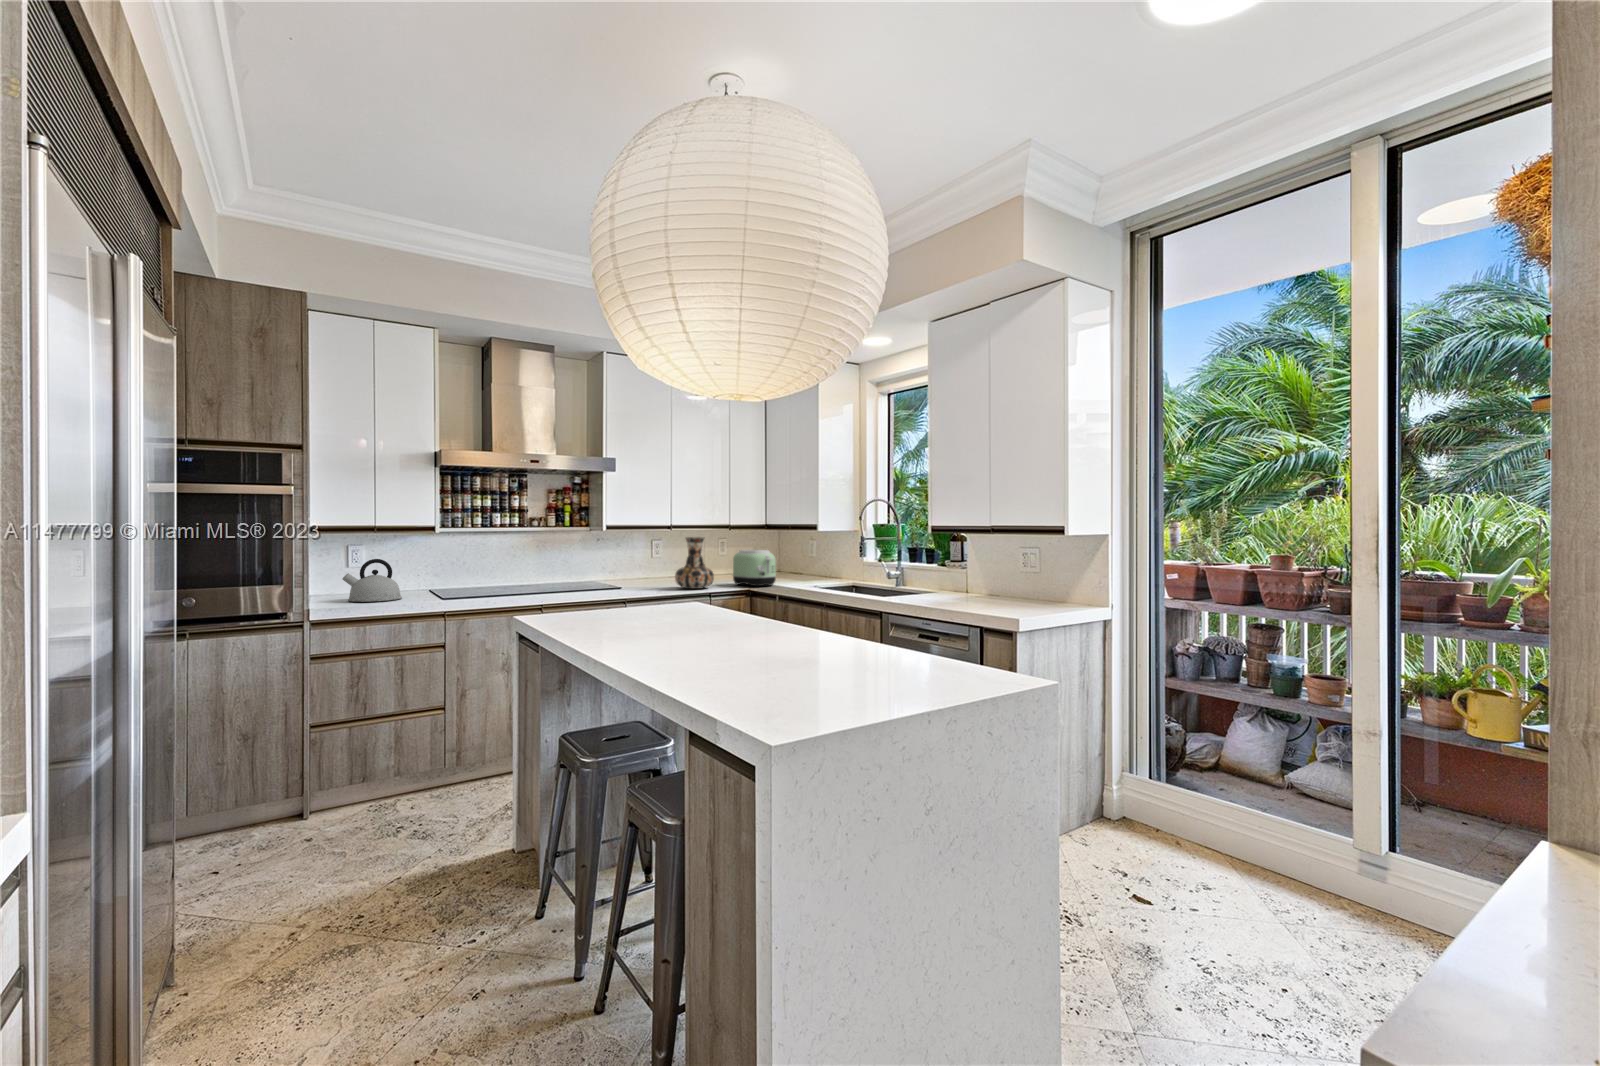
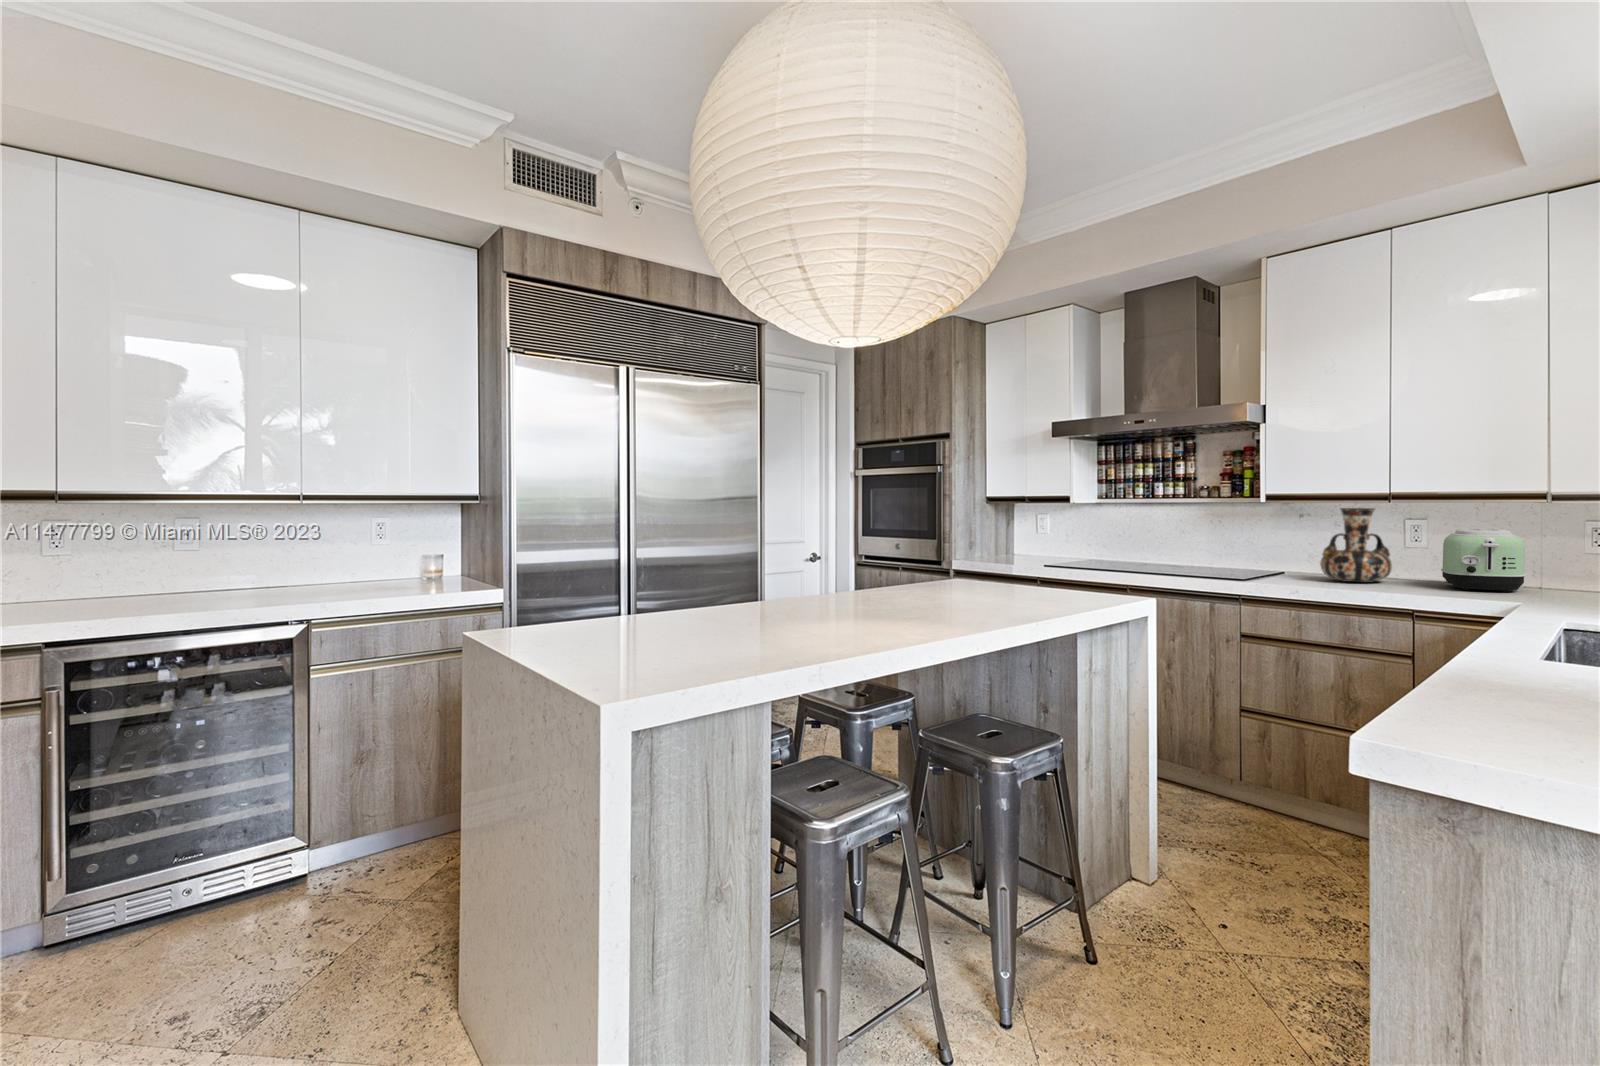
kettle: present [343,559,402,602] -> none [1012,525,1056,561]

